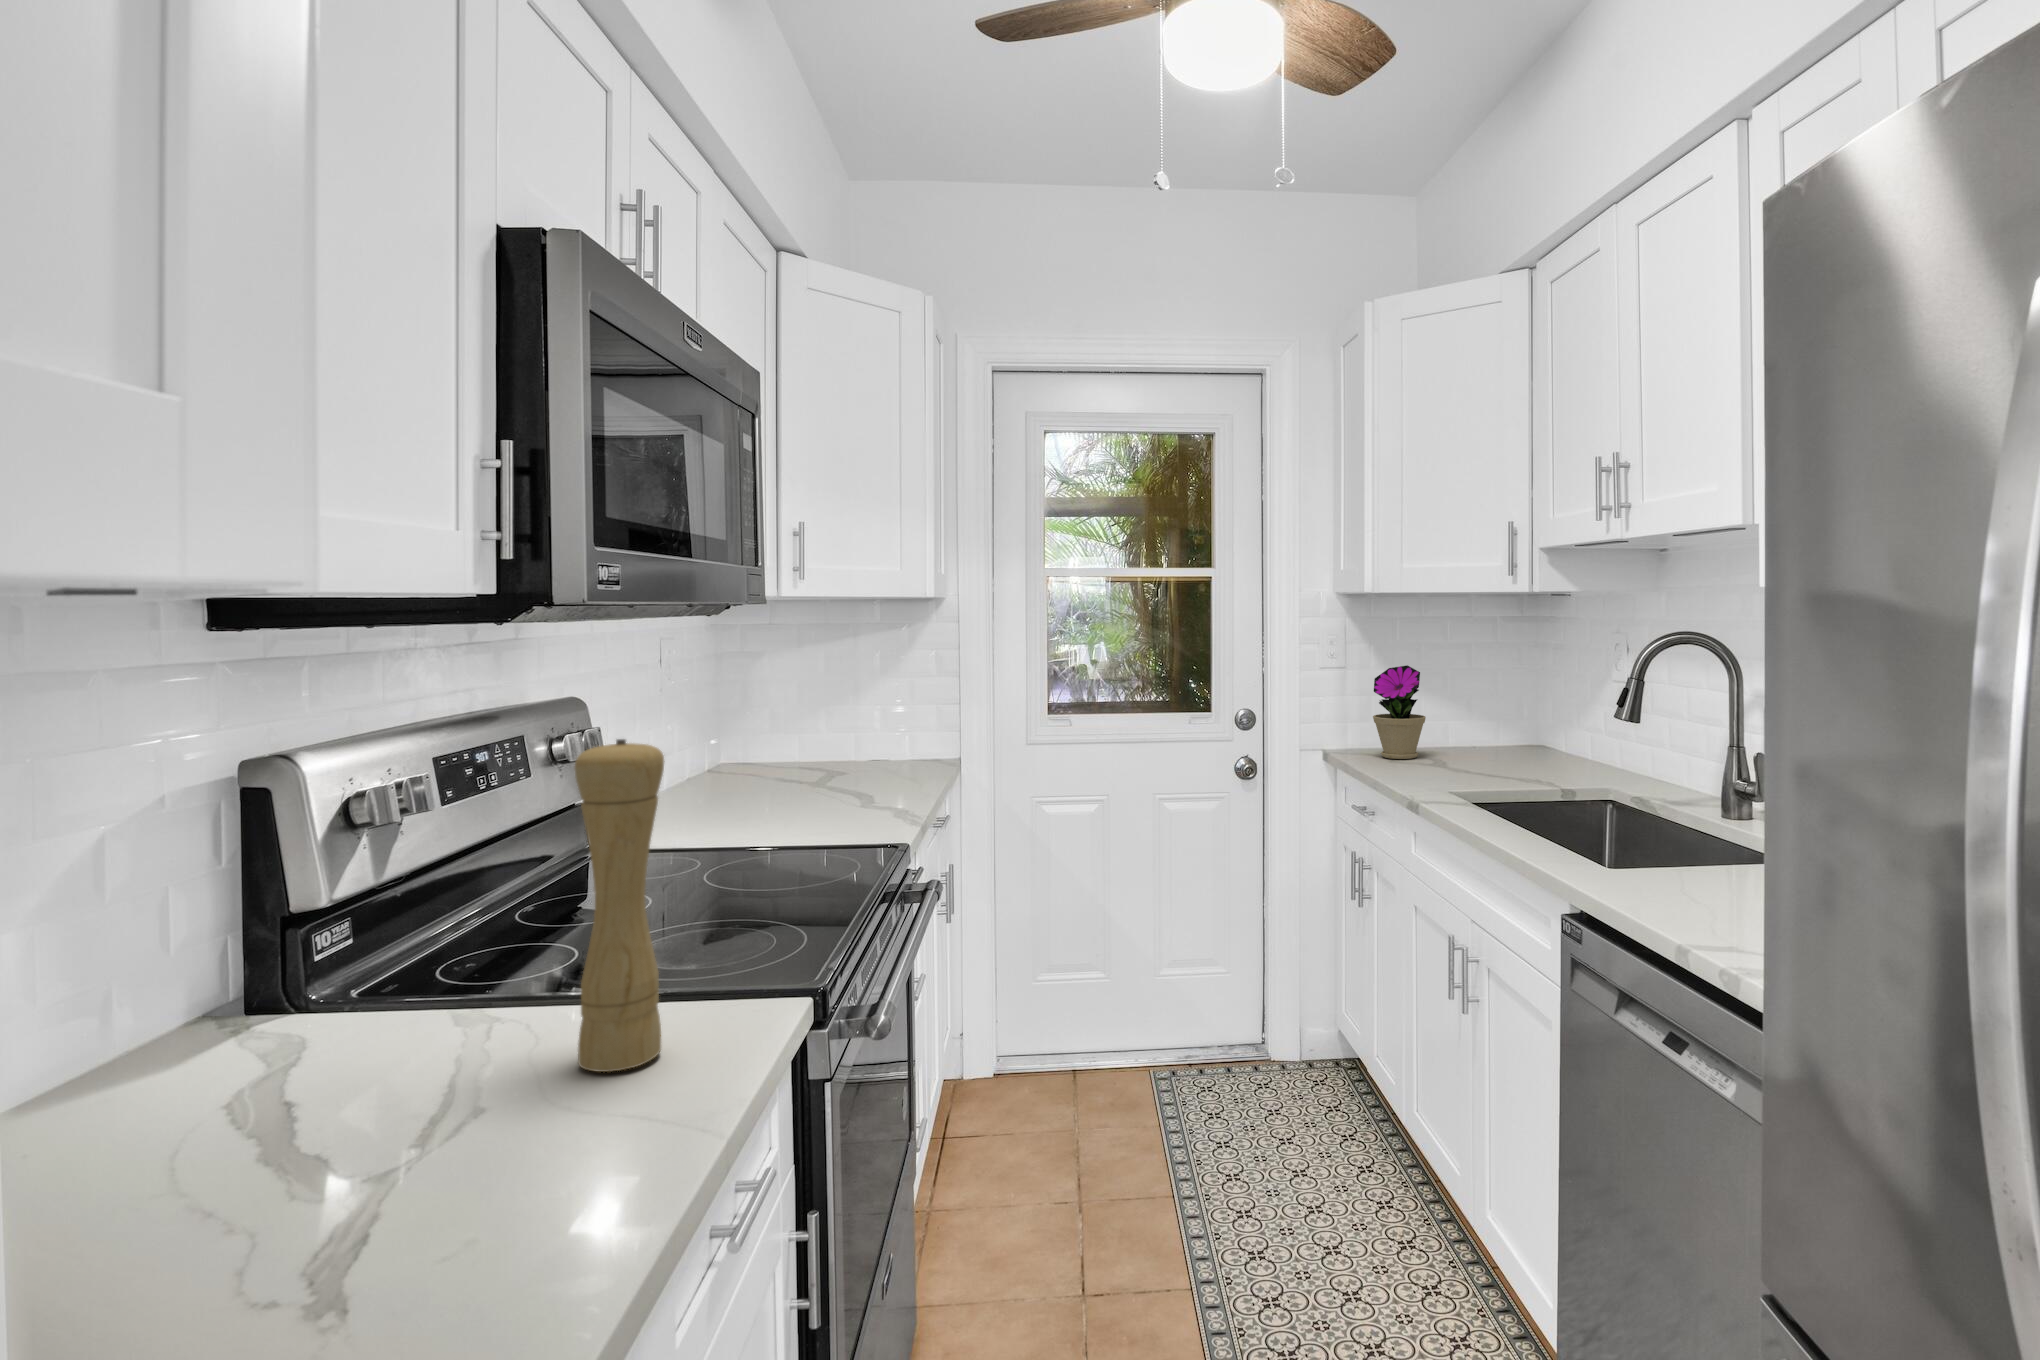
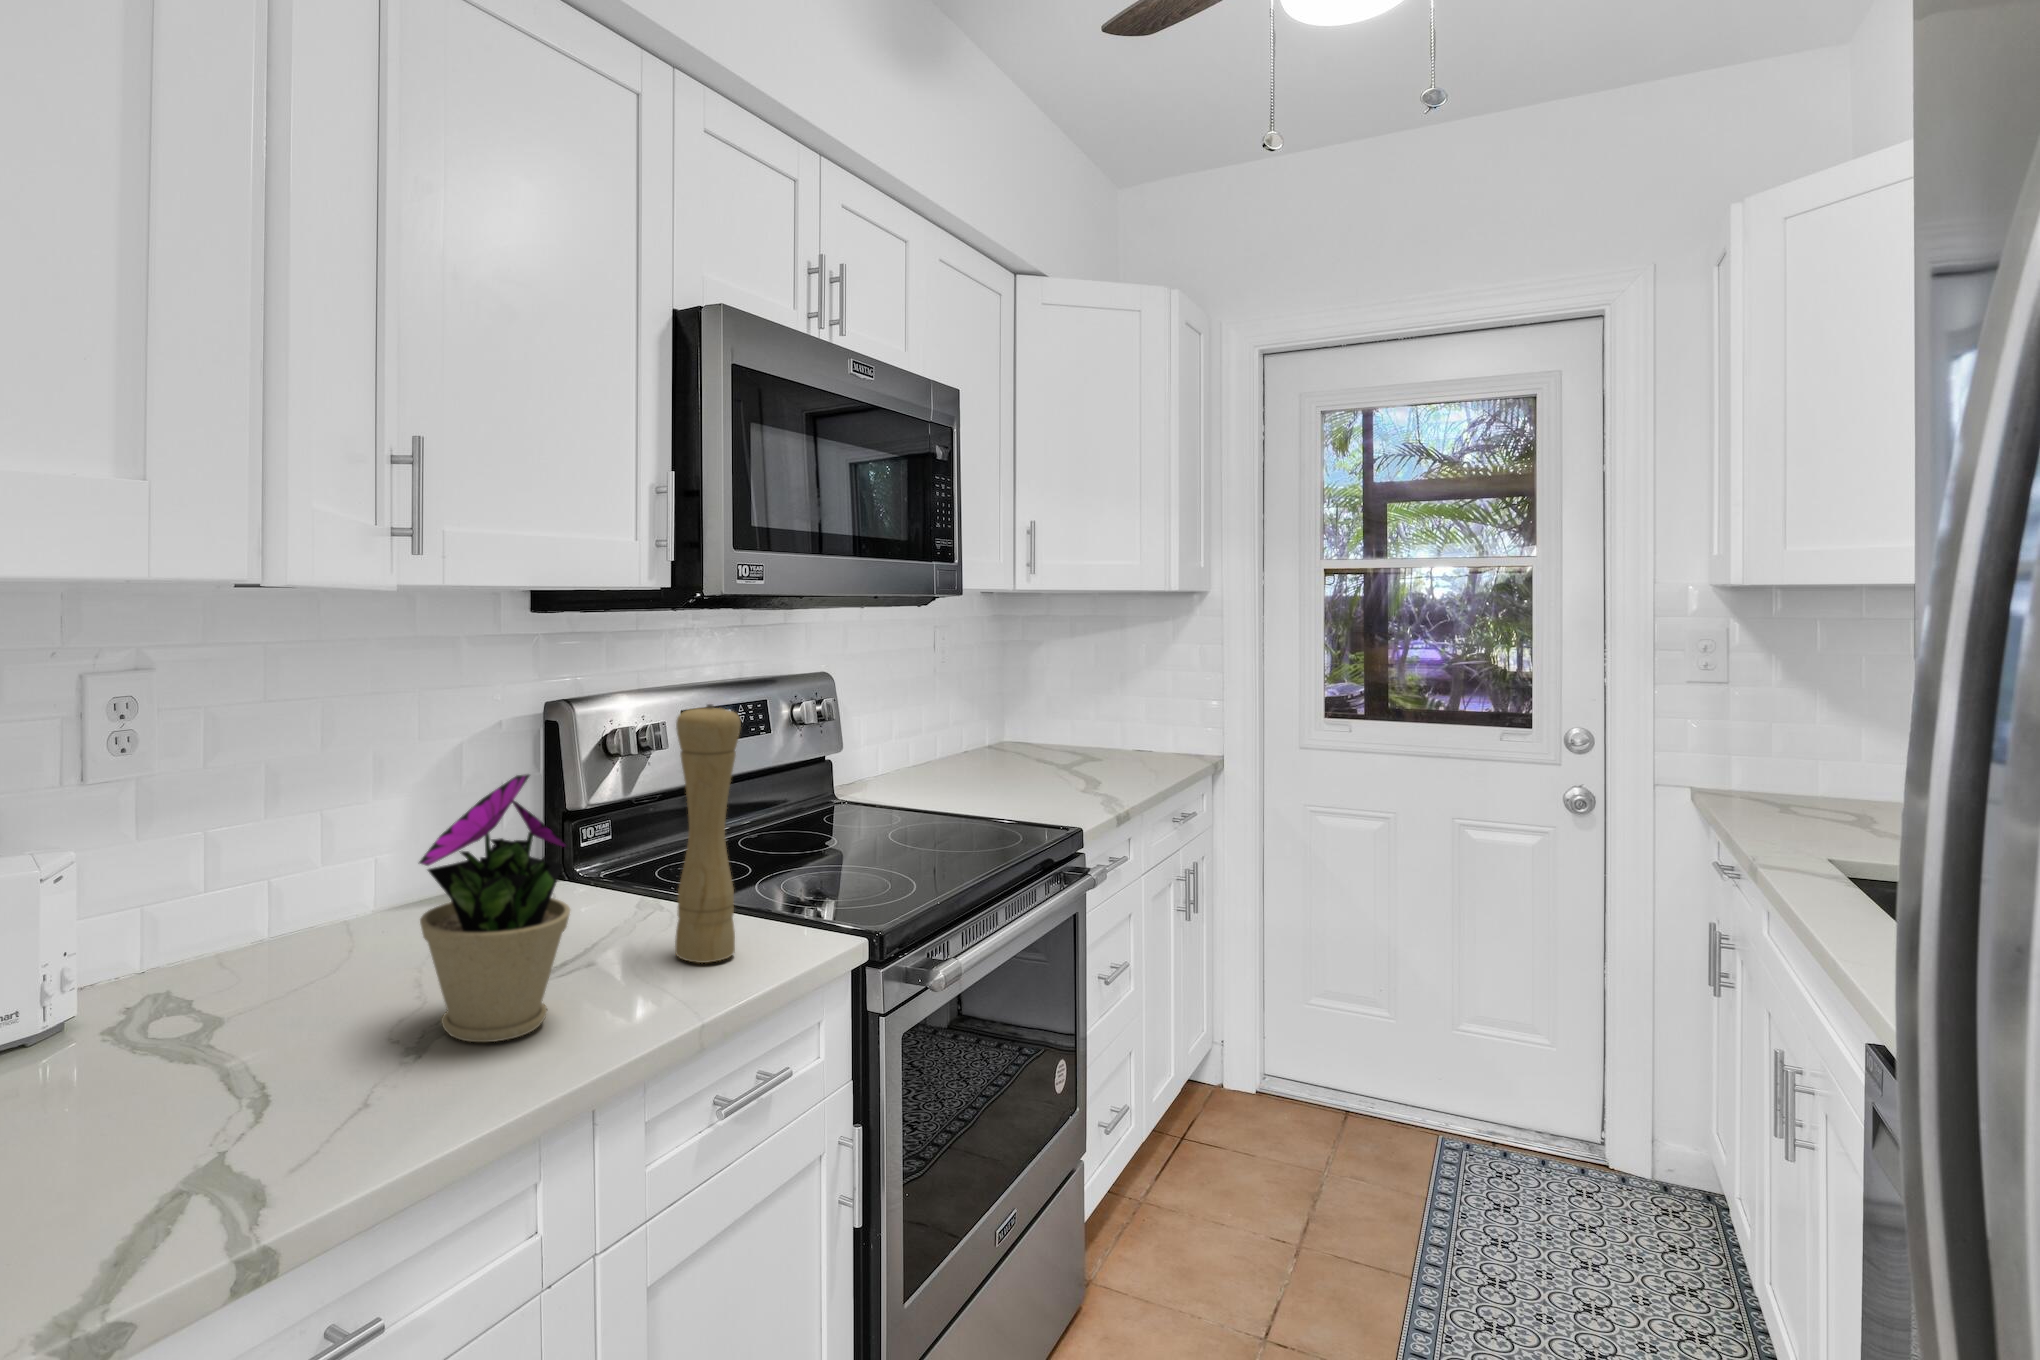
flower pot: present [1373,665,1426,759] -> present [419,774,570,1042]

